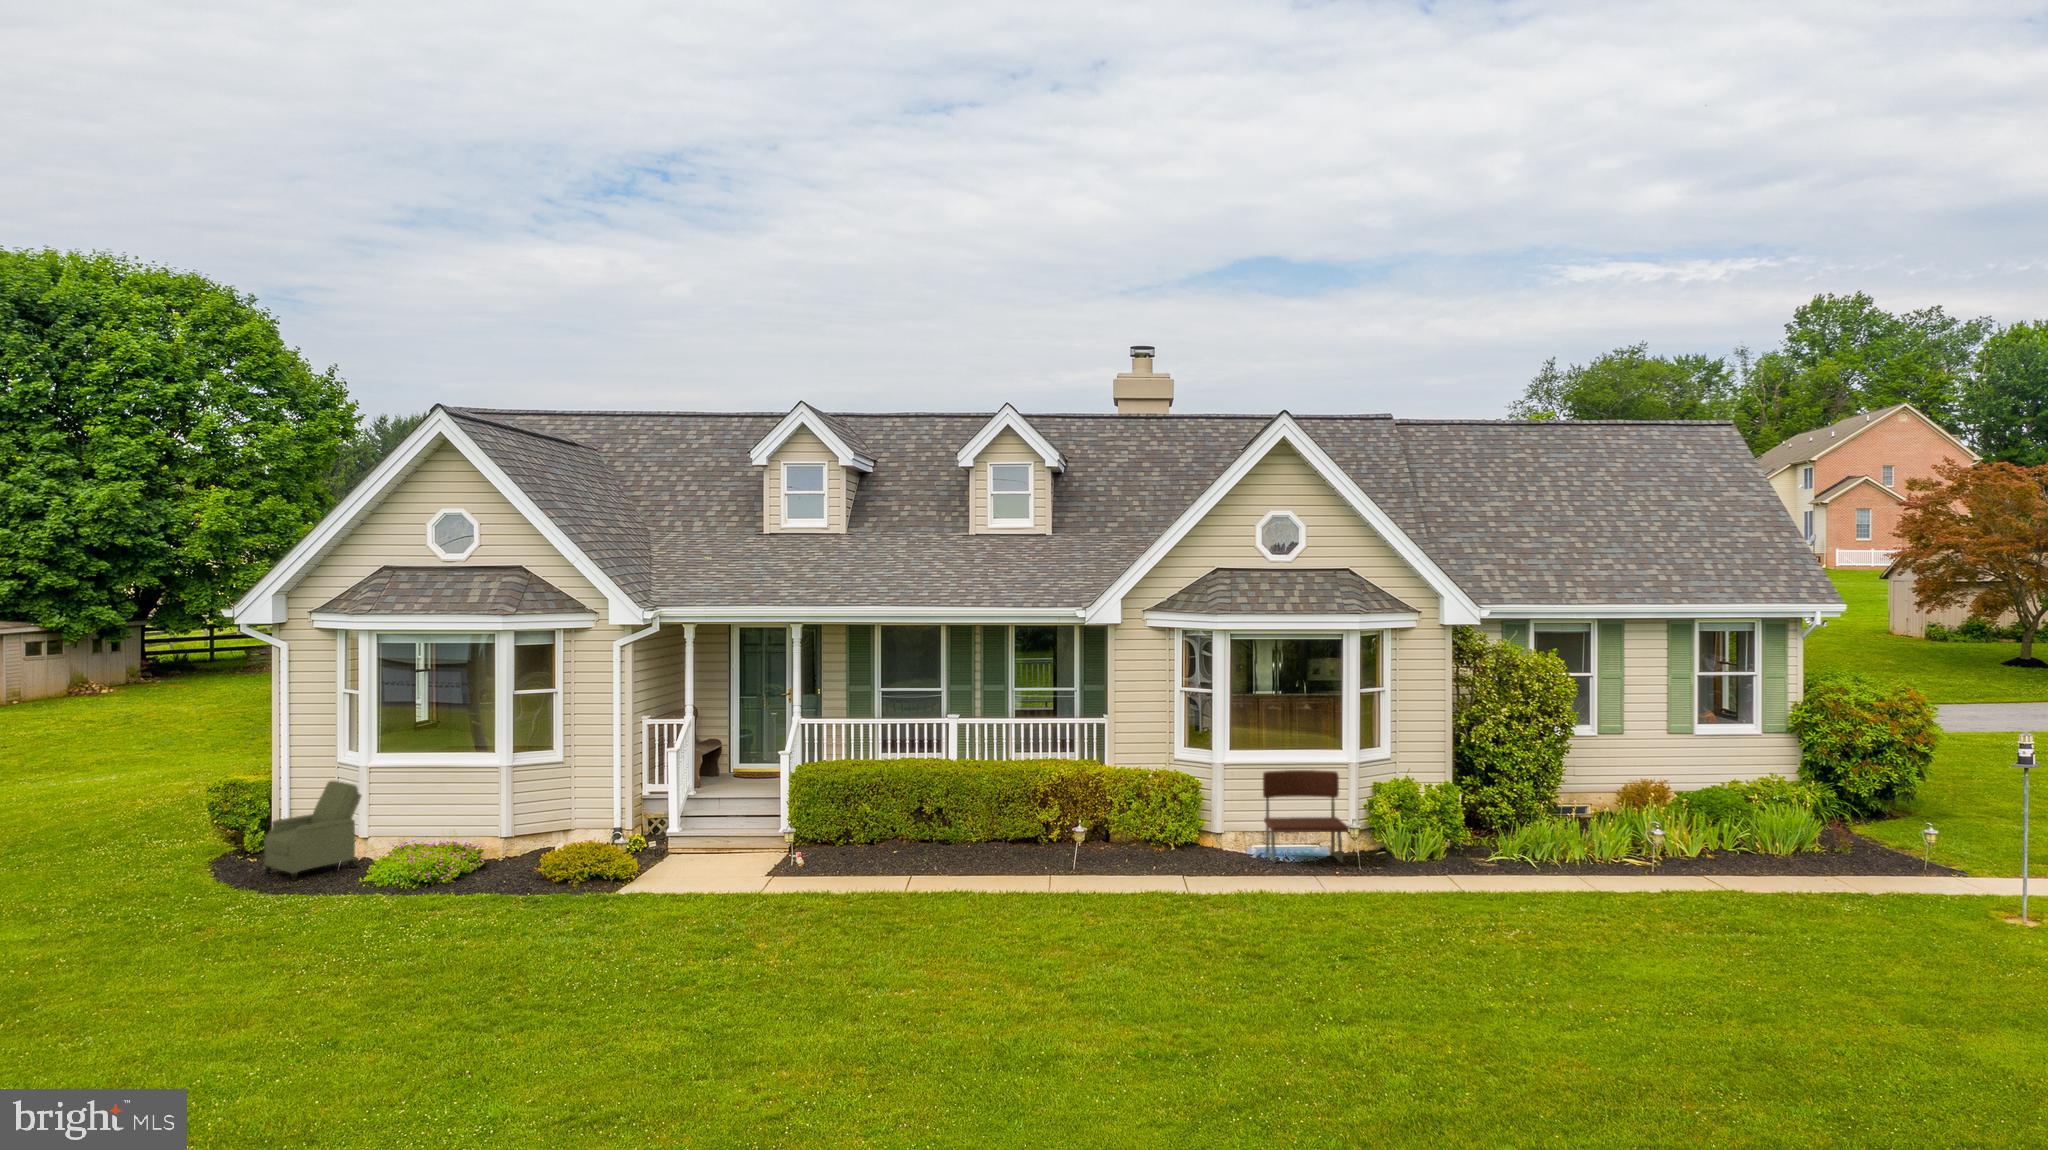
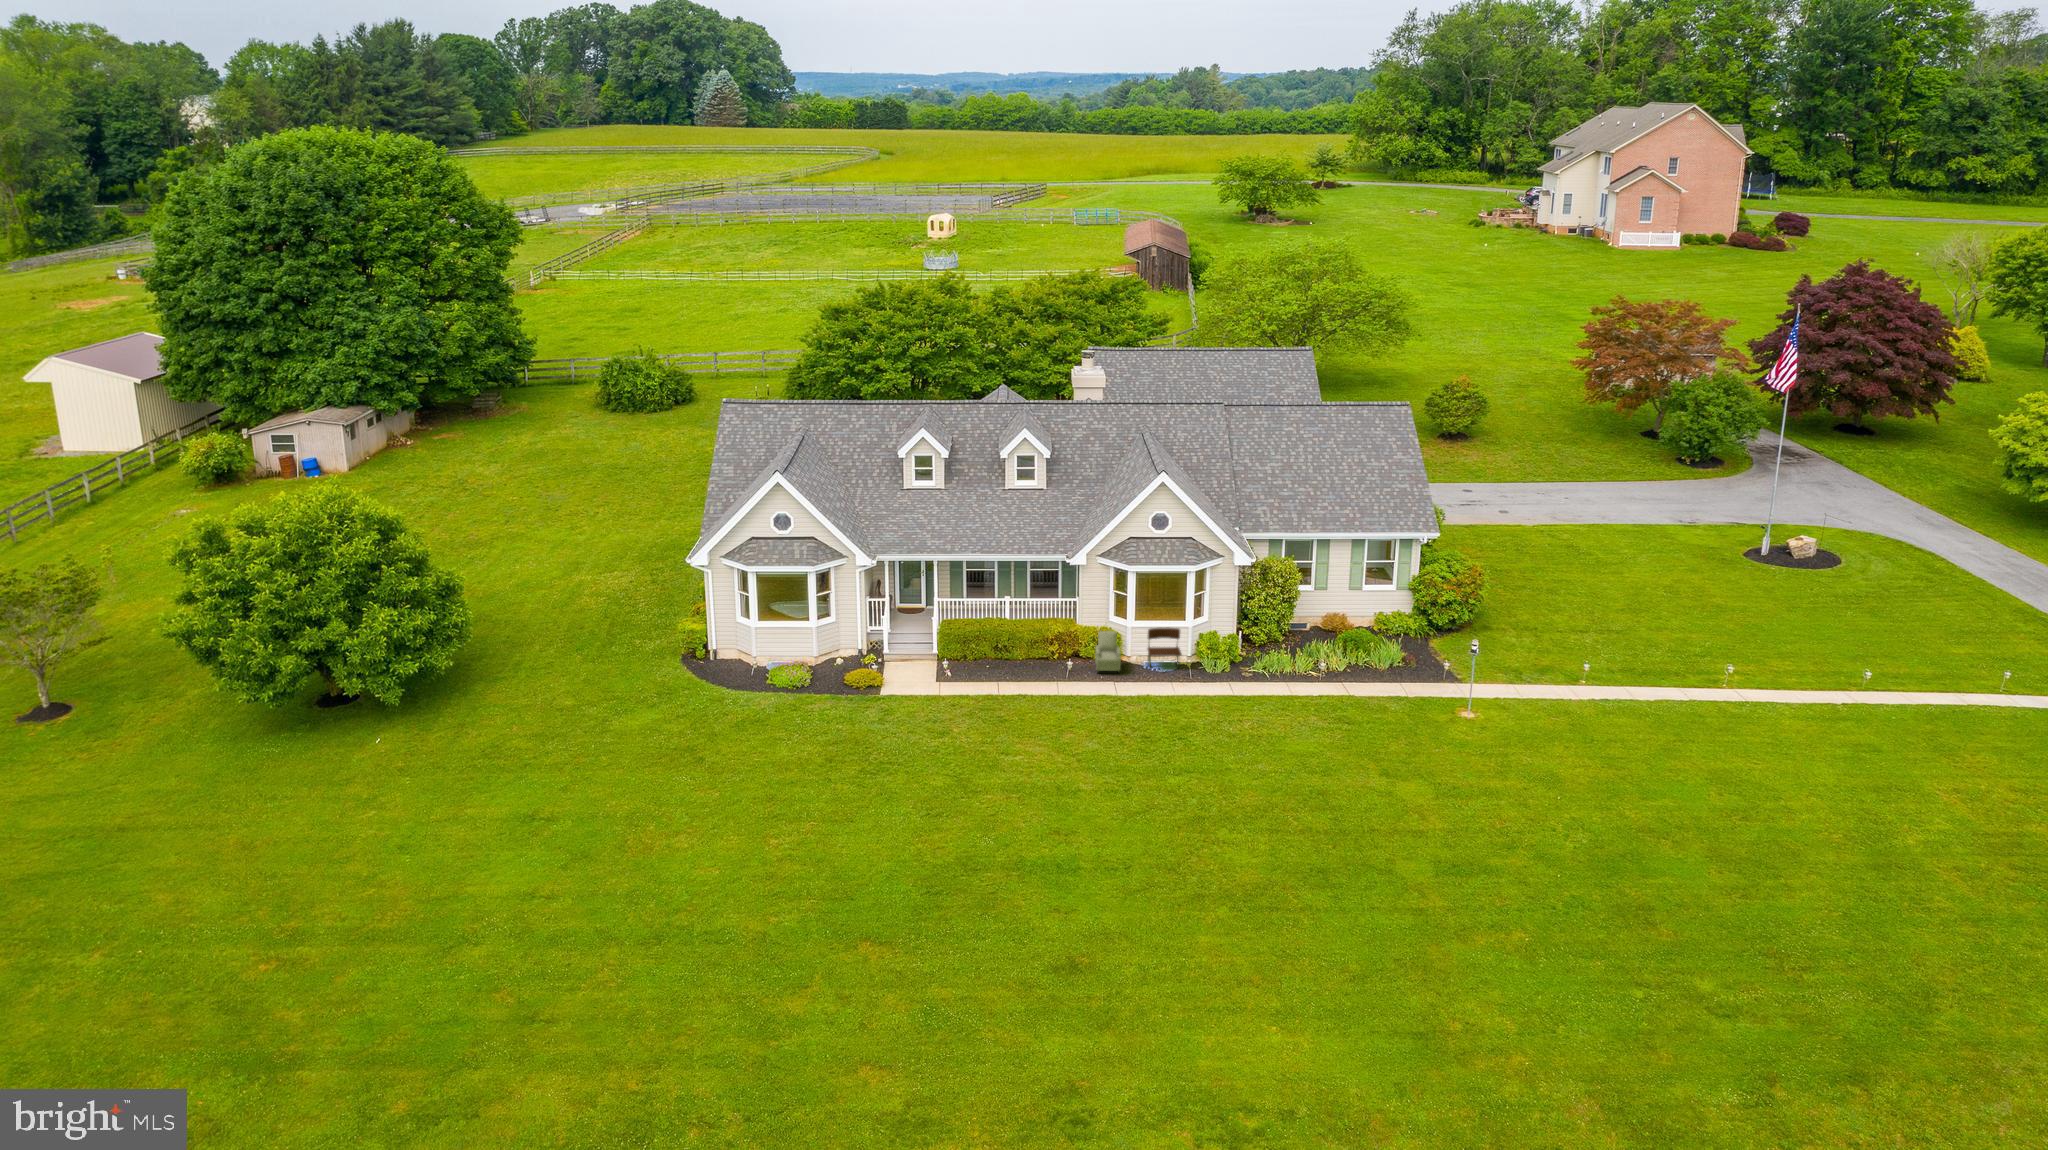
chair: present [264,781,362,881] -> present [1095,631,1121,672]

